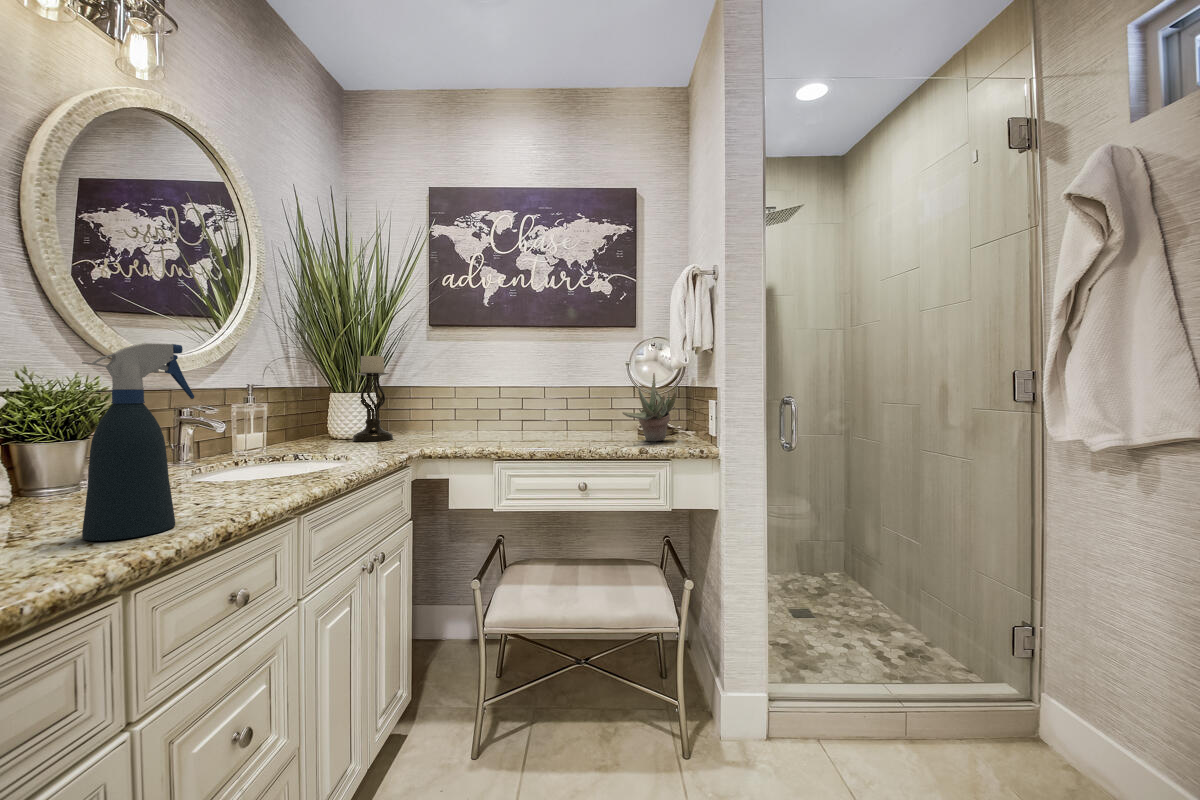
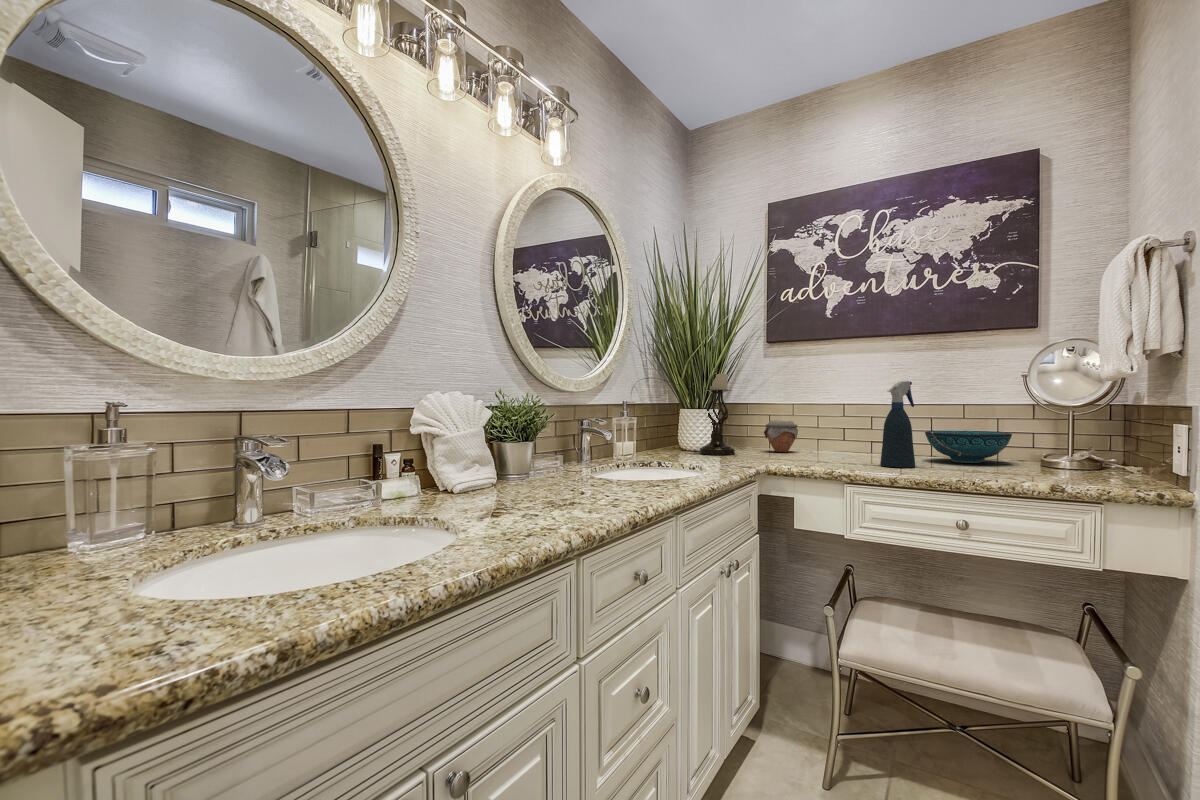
spray bottle: present [82,343,194,541] -> present [880,381,915,468]
succulent plant: present [622,373,678,441] -> none [1019,386,1113,476]
jar: none [424,404,457,435] -> present [764,420,798,452]
decorative bowl: none [560,409,620,436] -> present [925,431,1012,463]

